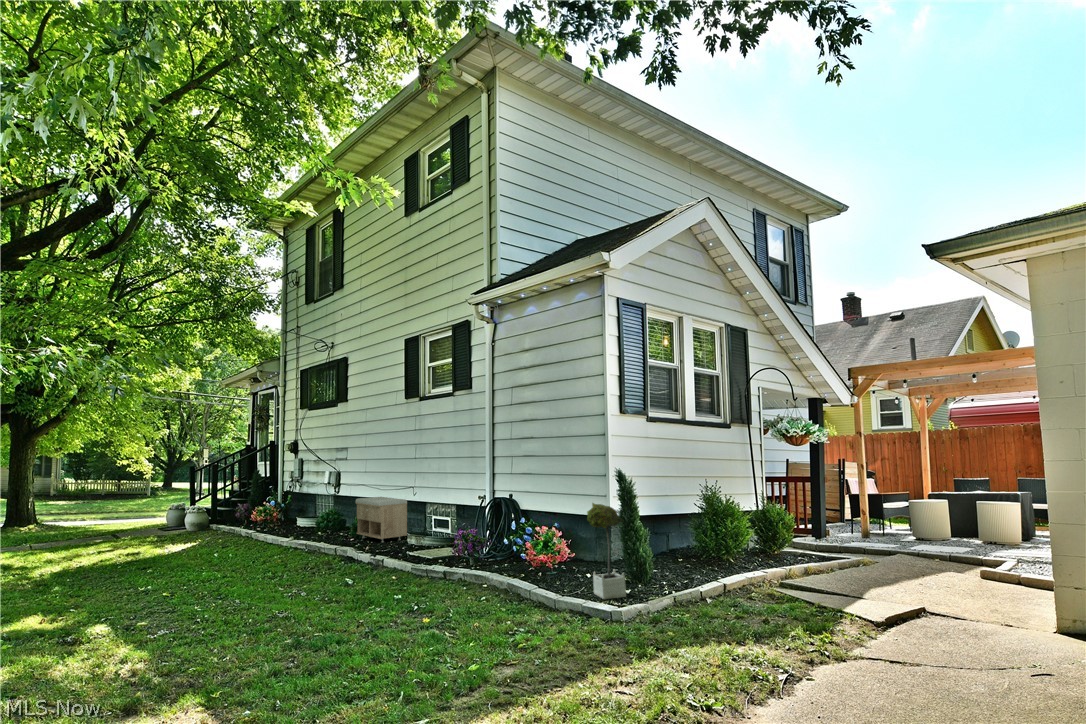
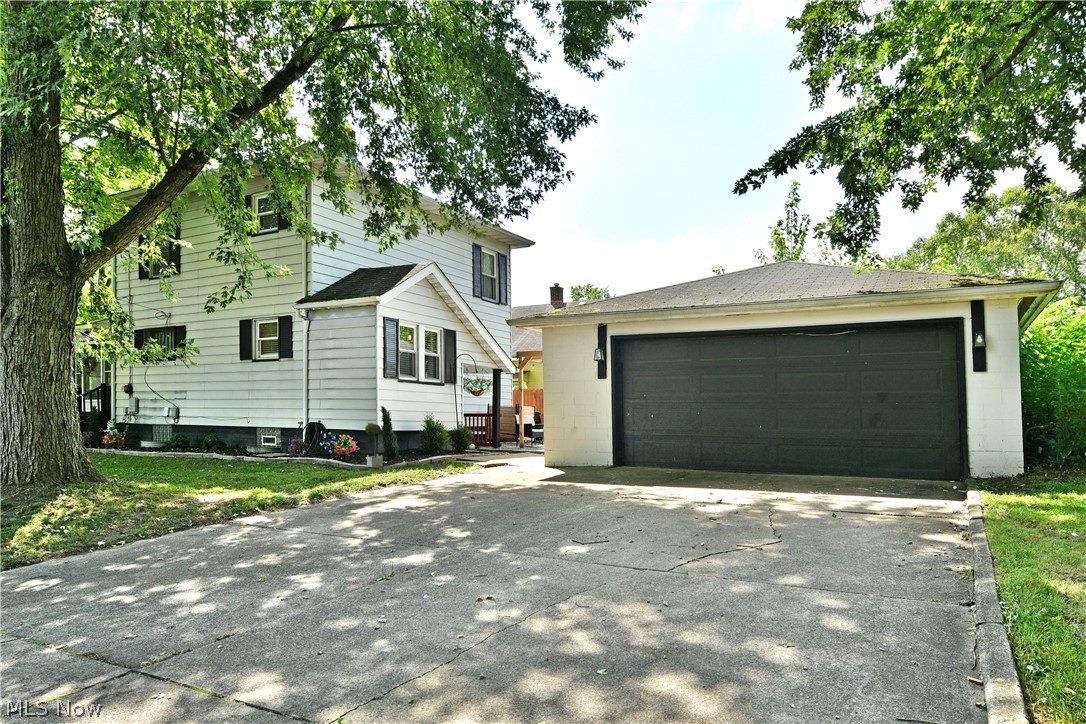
storage bench: present [356,497,407,542] -> none [200,424,240,453]

